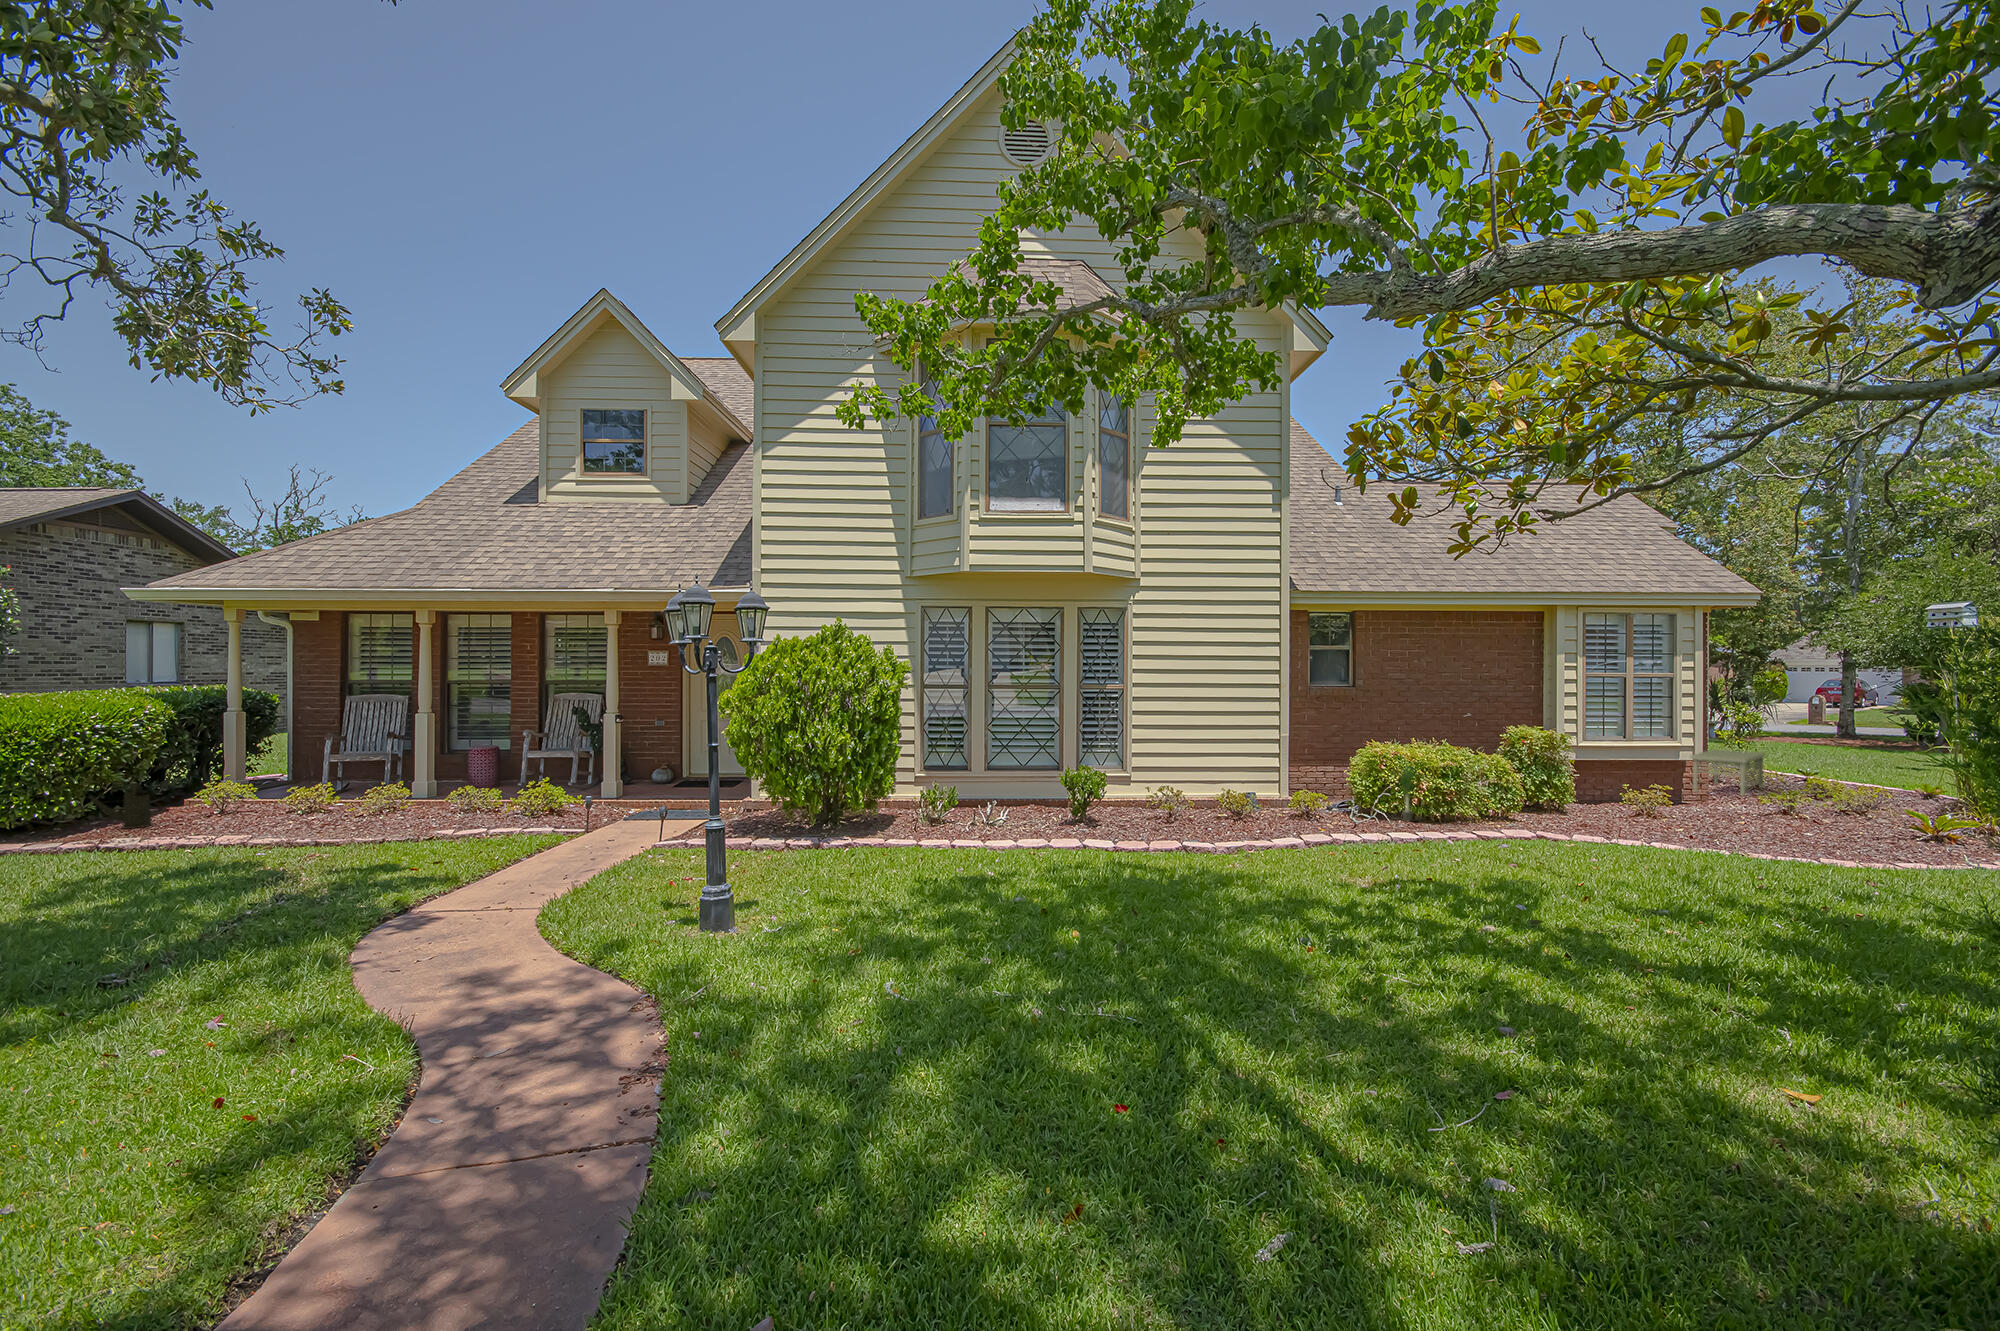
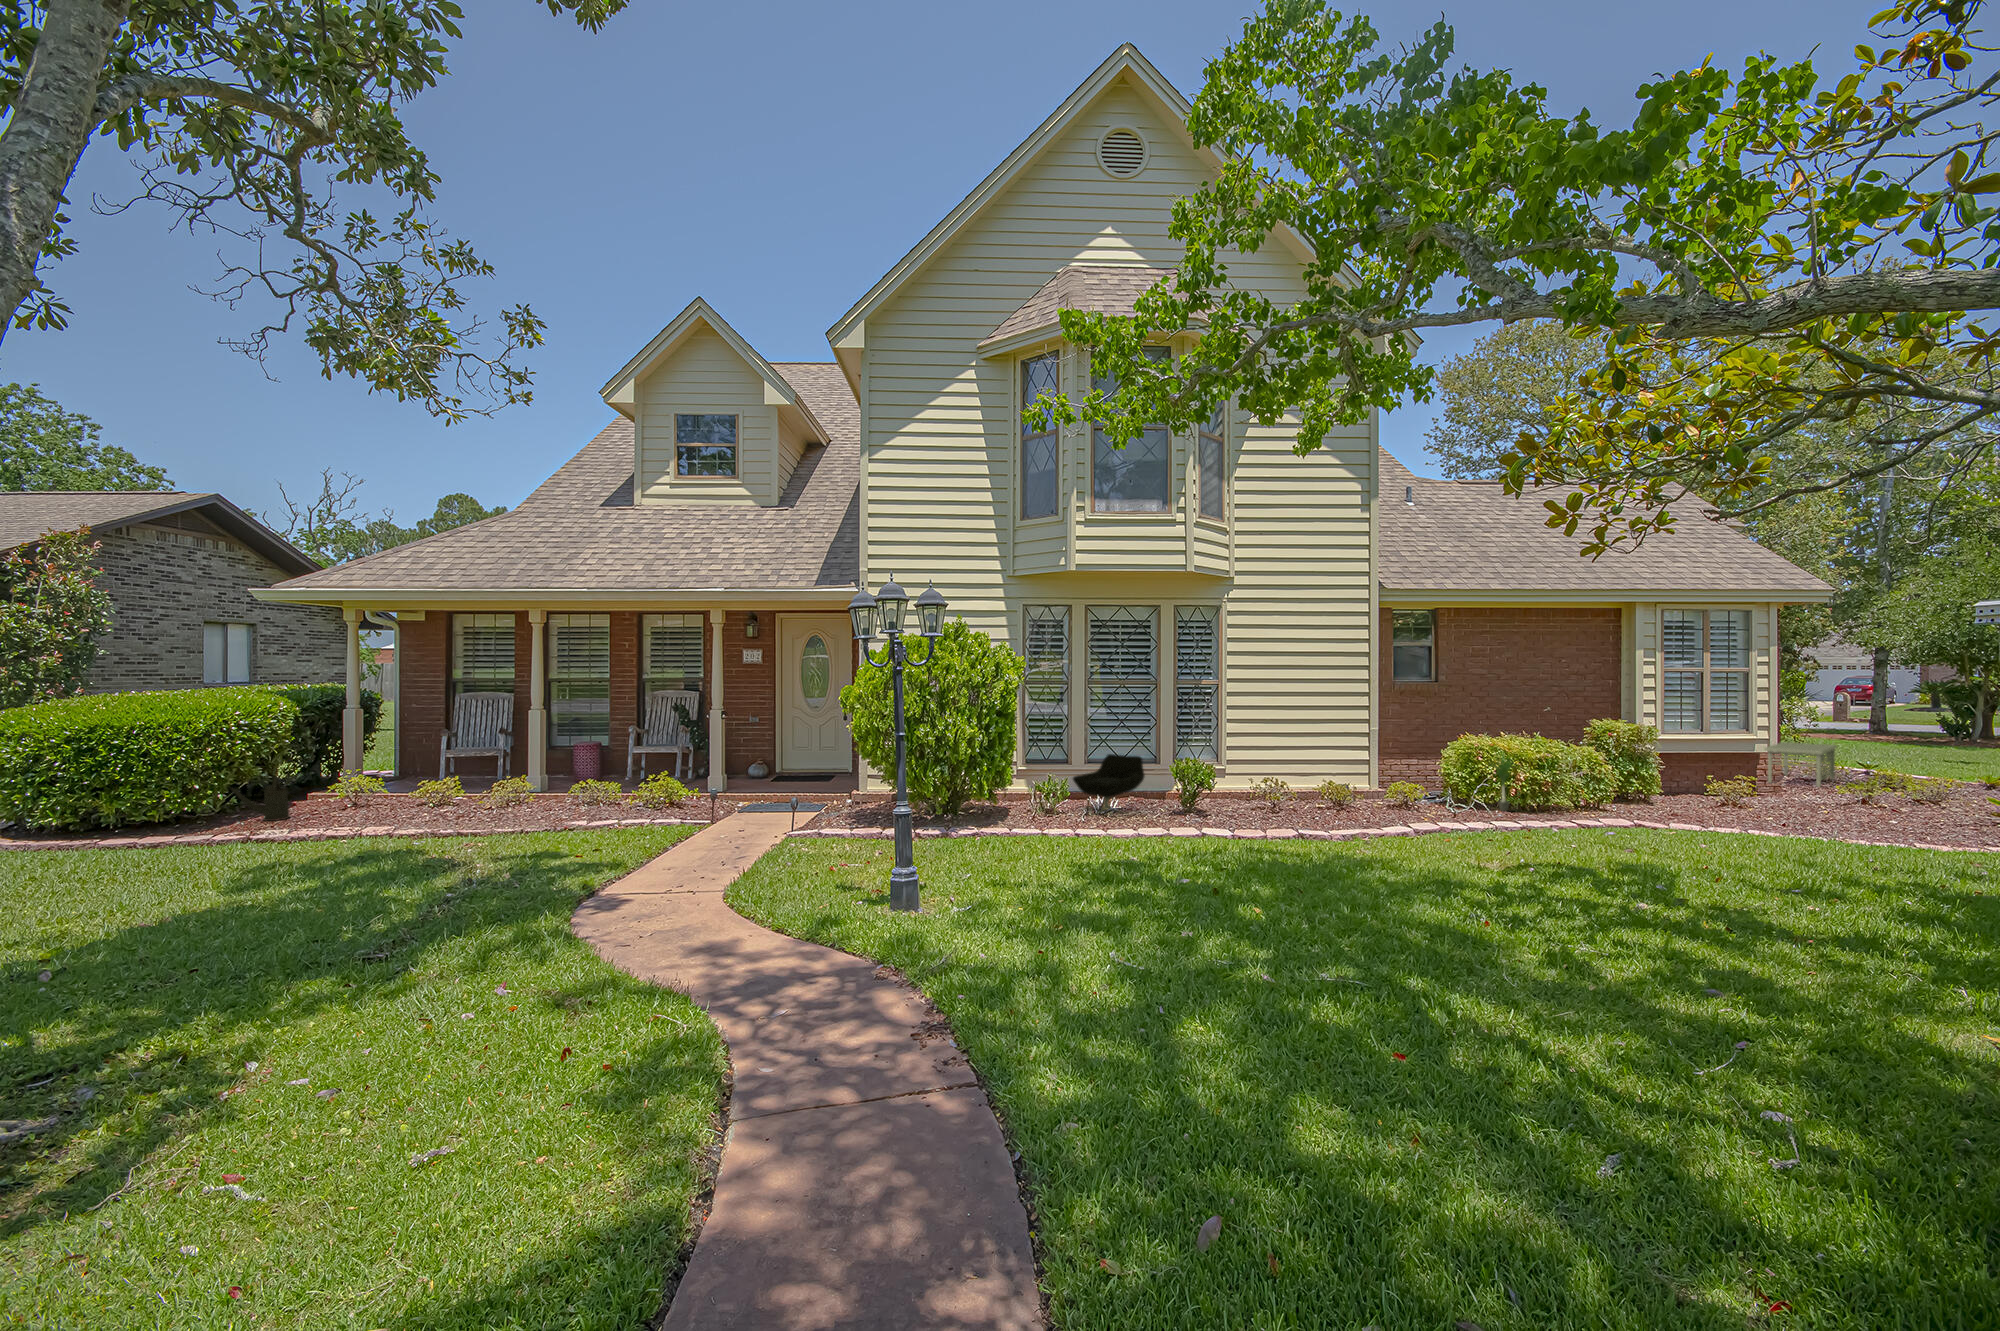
lounge chair: none [966,761,1040,825] -> present [1073,754,1145,815]

